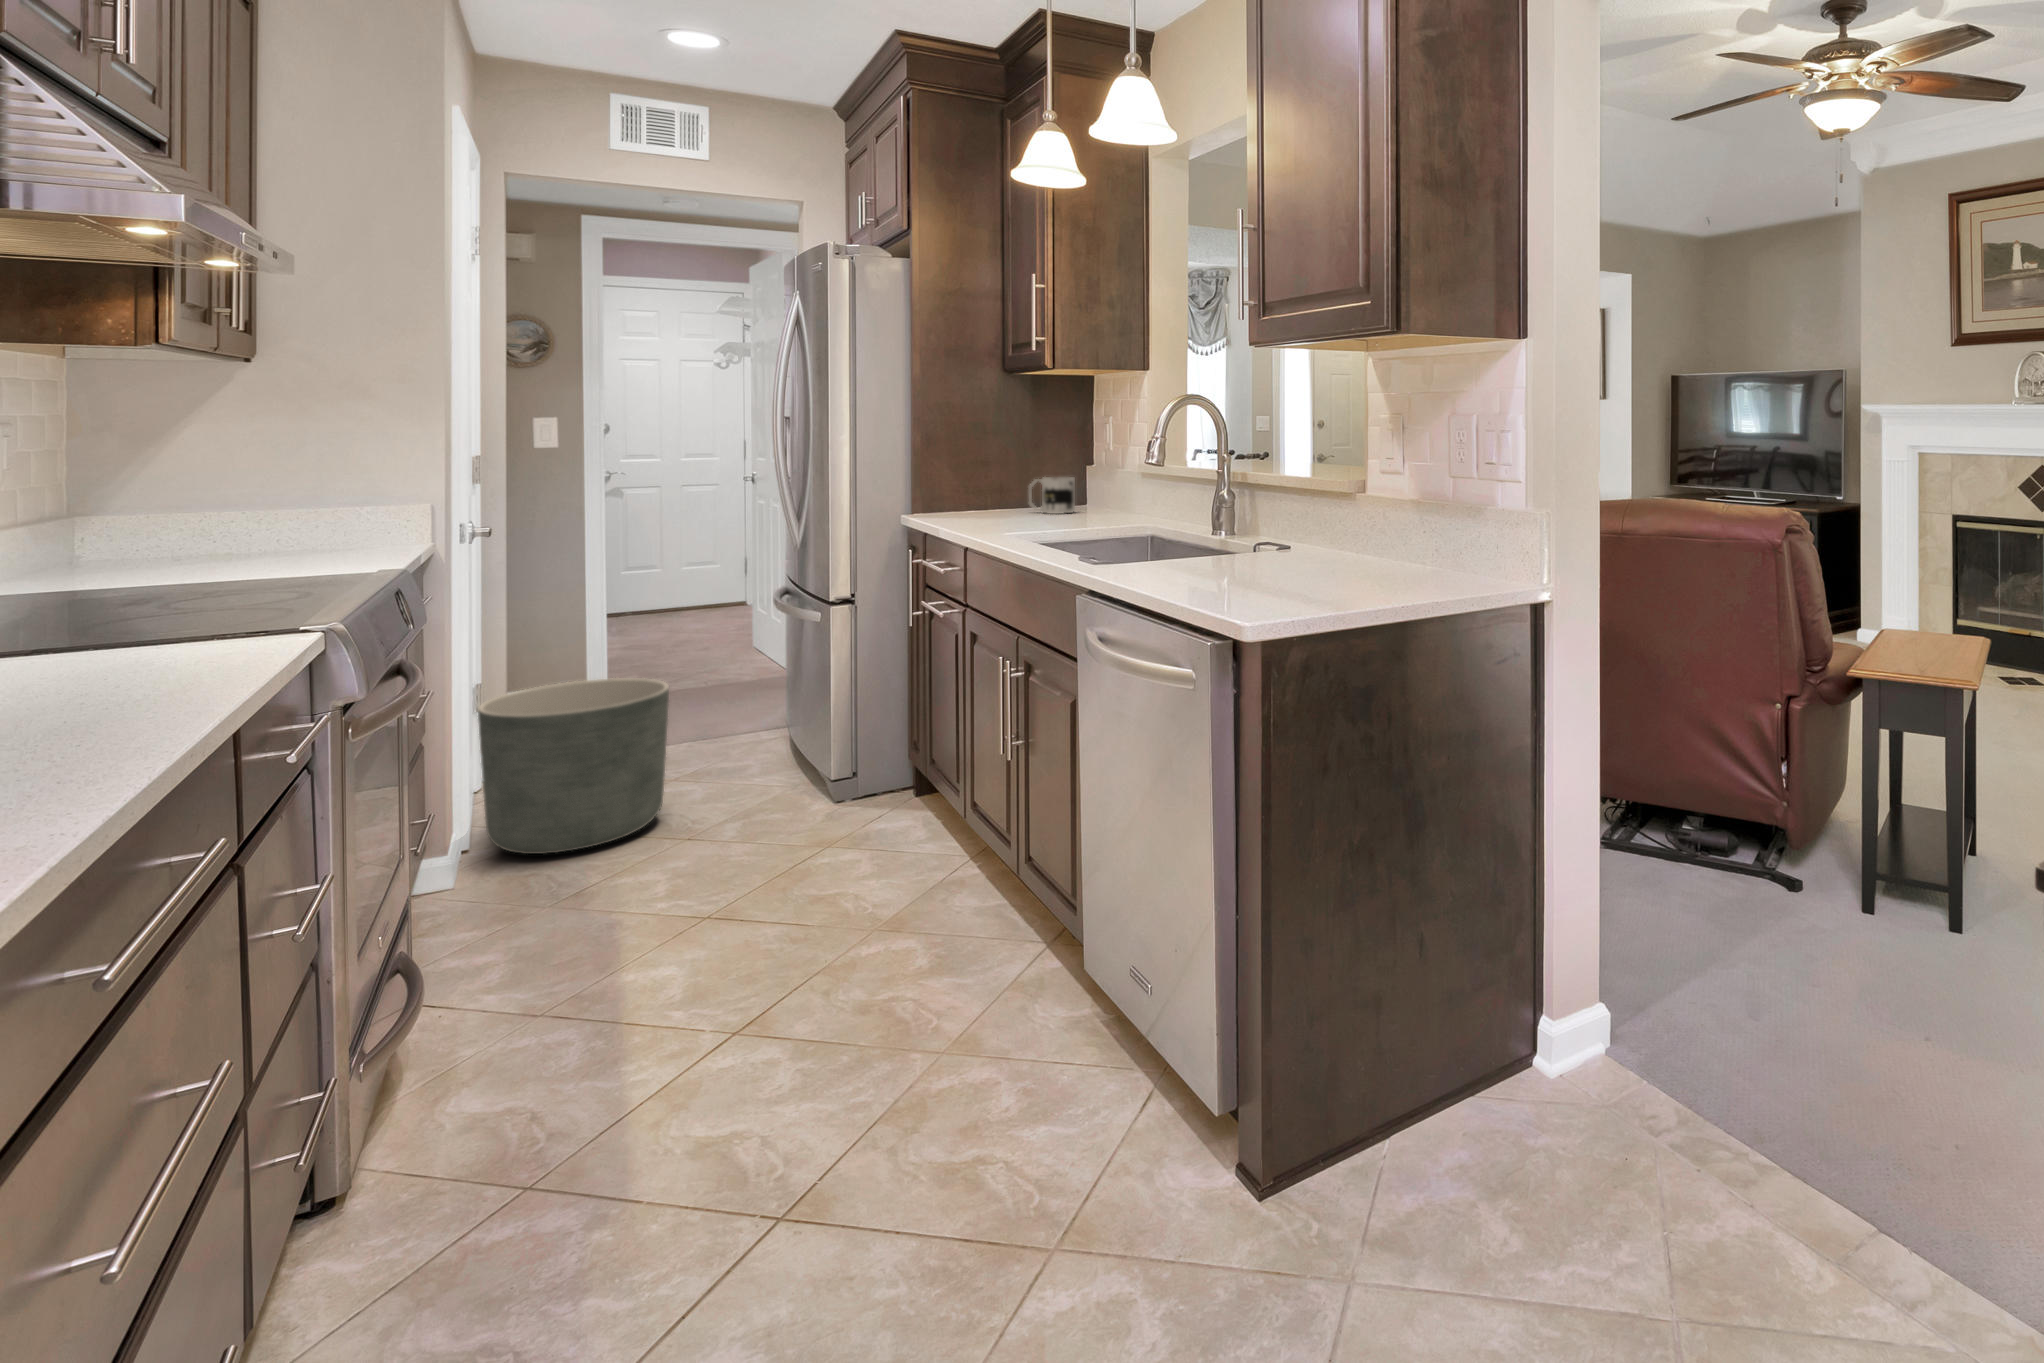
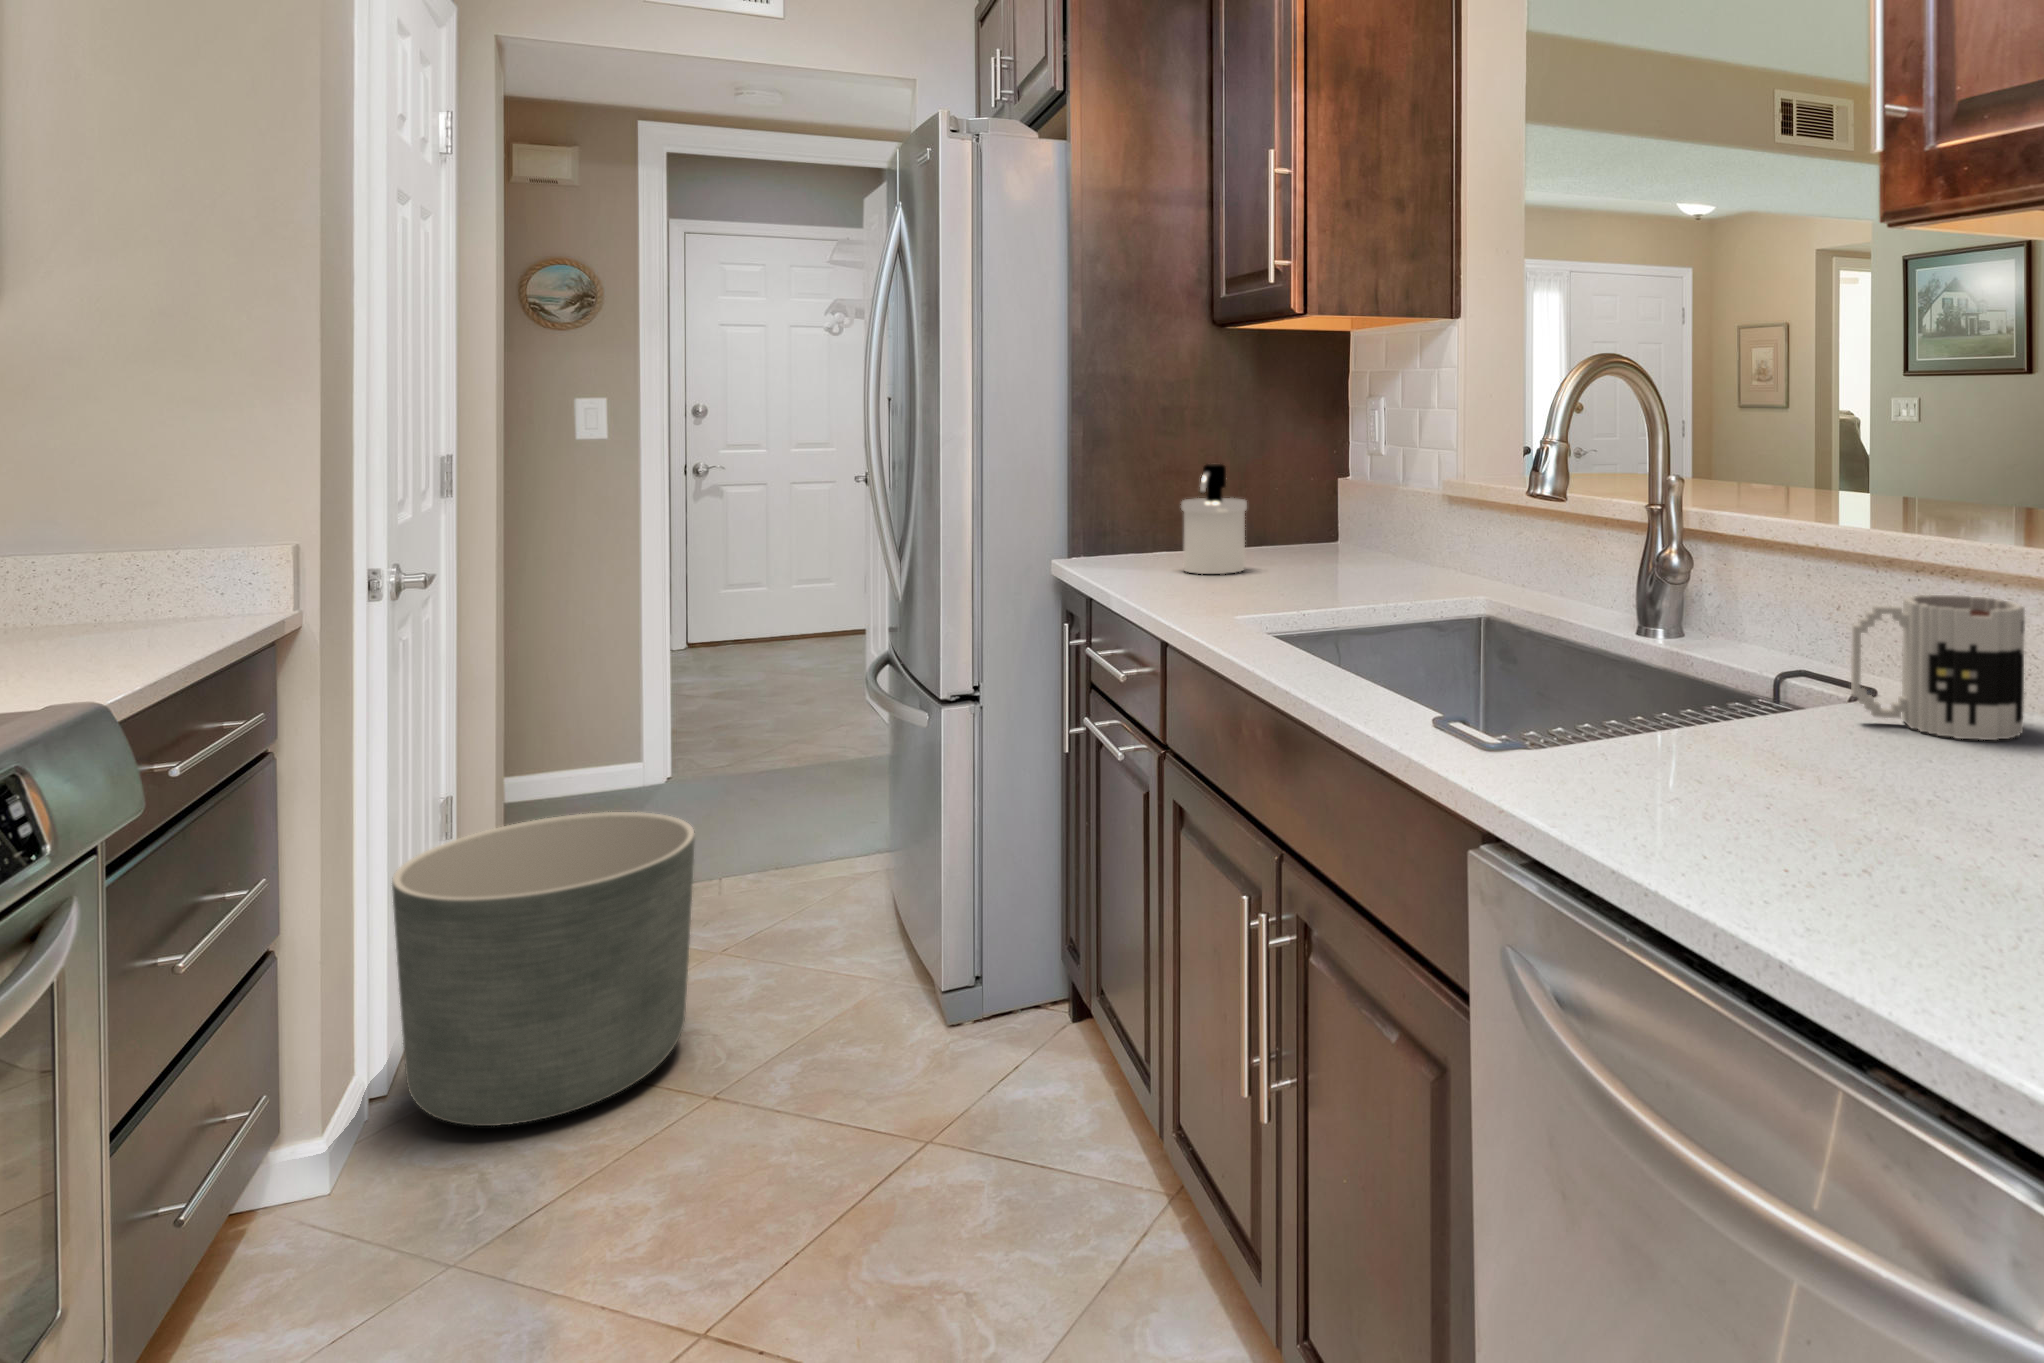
soap dispenser: none [981,456,1022,520] -> present [1181,464,1247,574]
mug: present [1029,477,1075,514] -> present [1851,595,2025,740]

